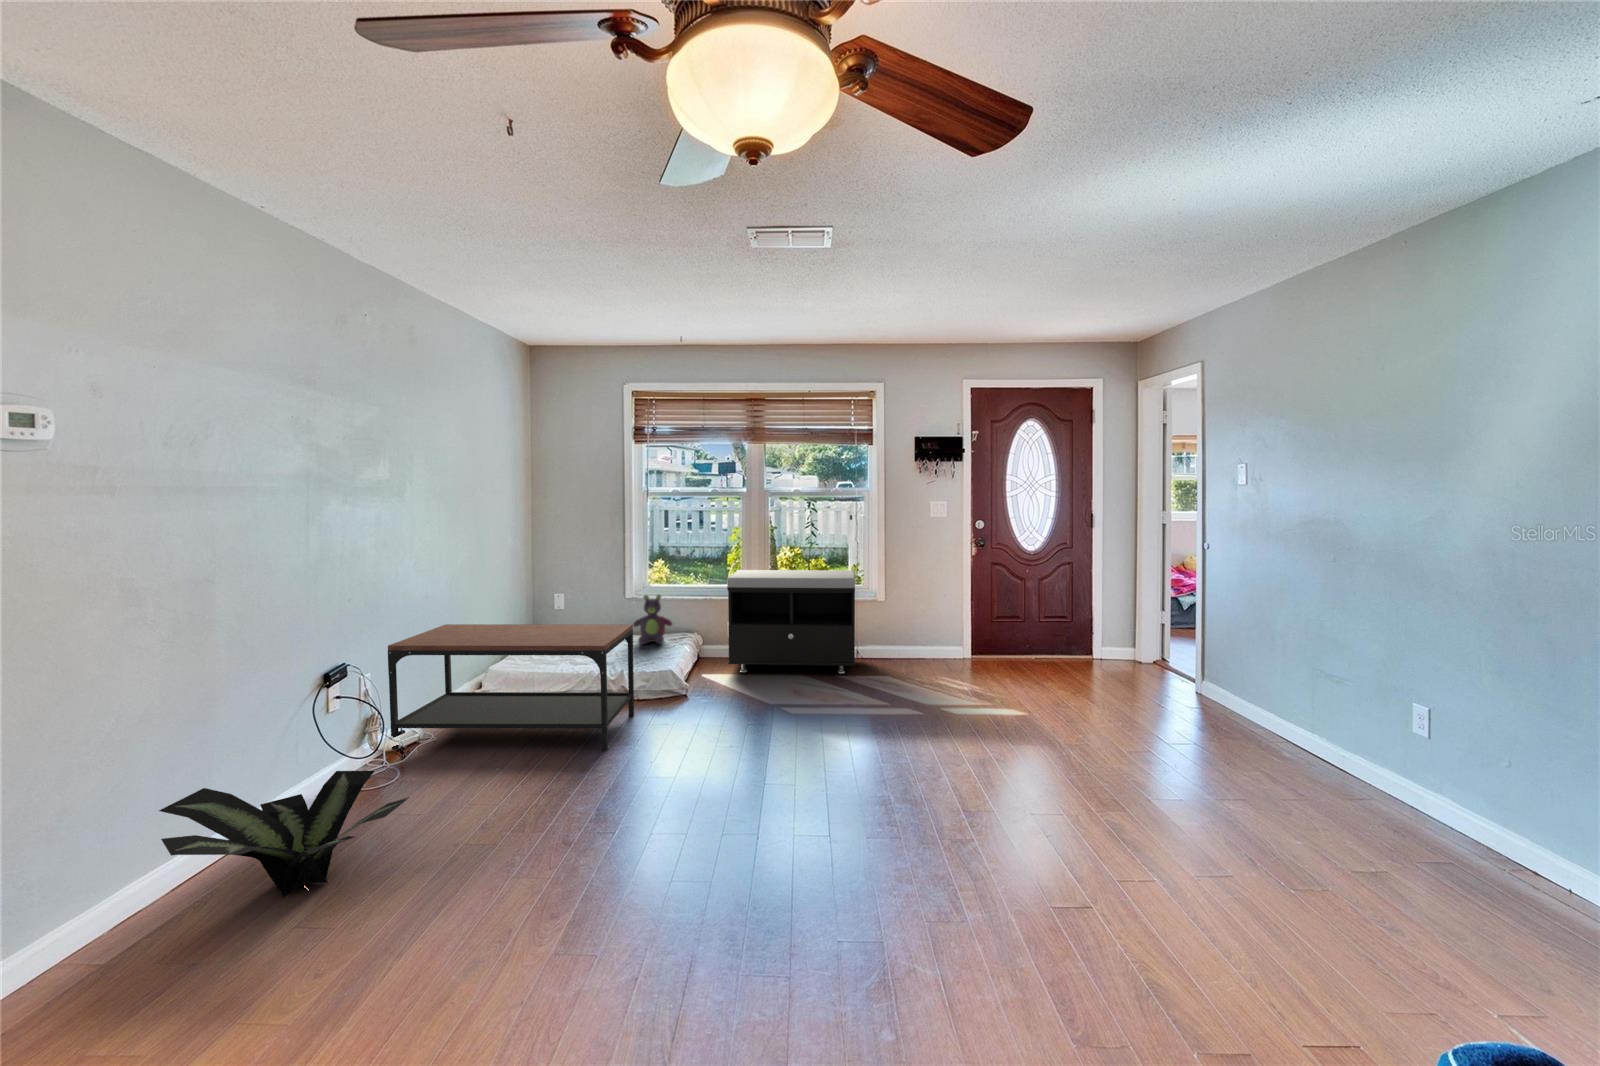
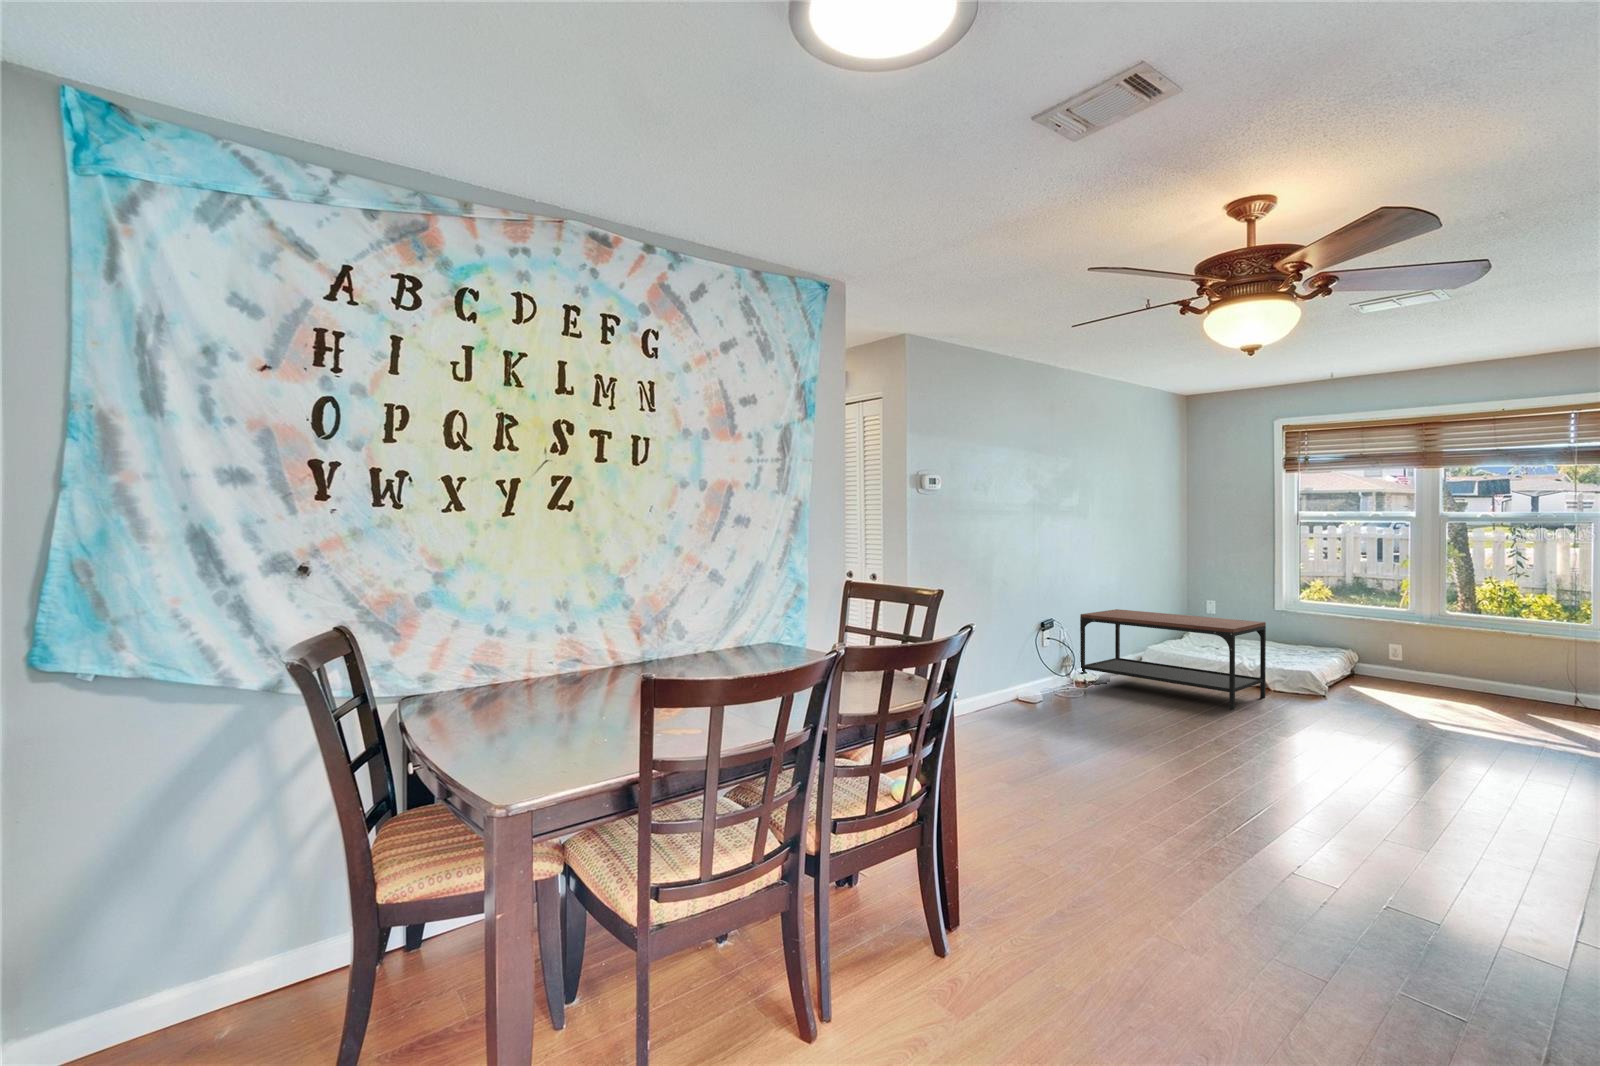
storage bench: present [727,570,855,674] -> none [1379,593,1568,711]
stuffed bear: present [633,595,672,645] -> none [1278,608,1321,654]
potted plant: present [159,771,409,897] -> none [981,663,1095,723]

